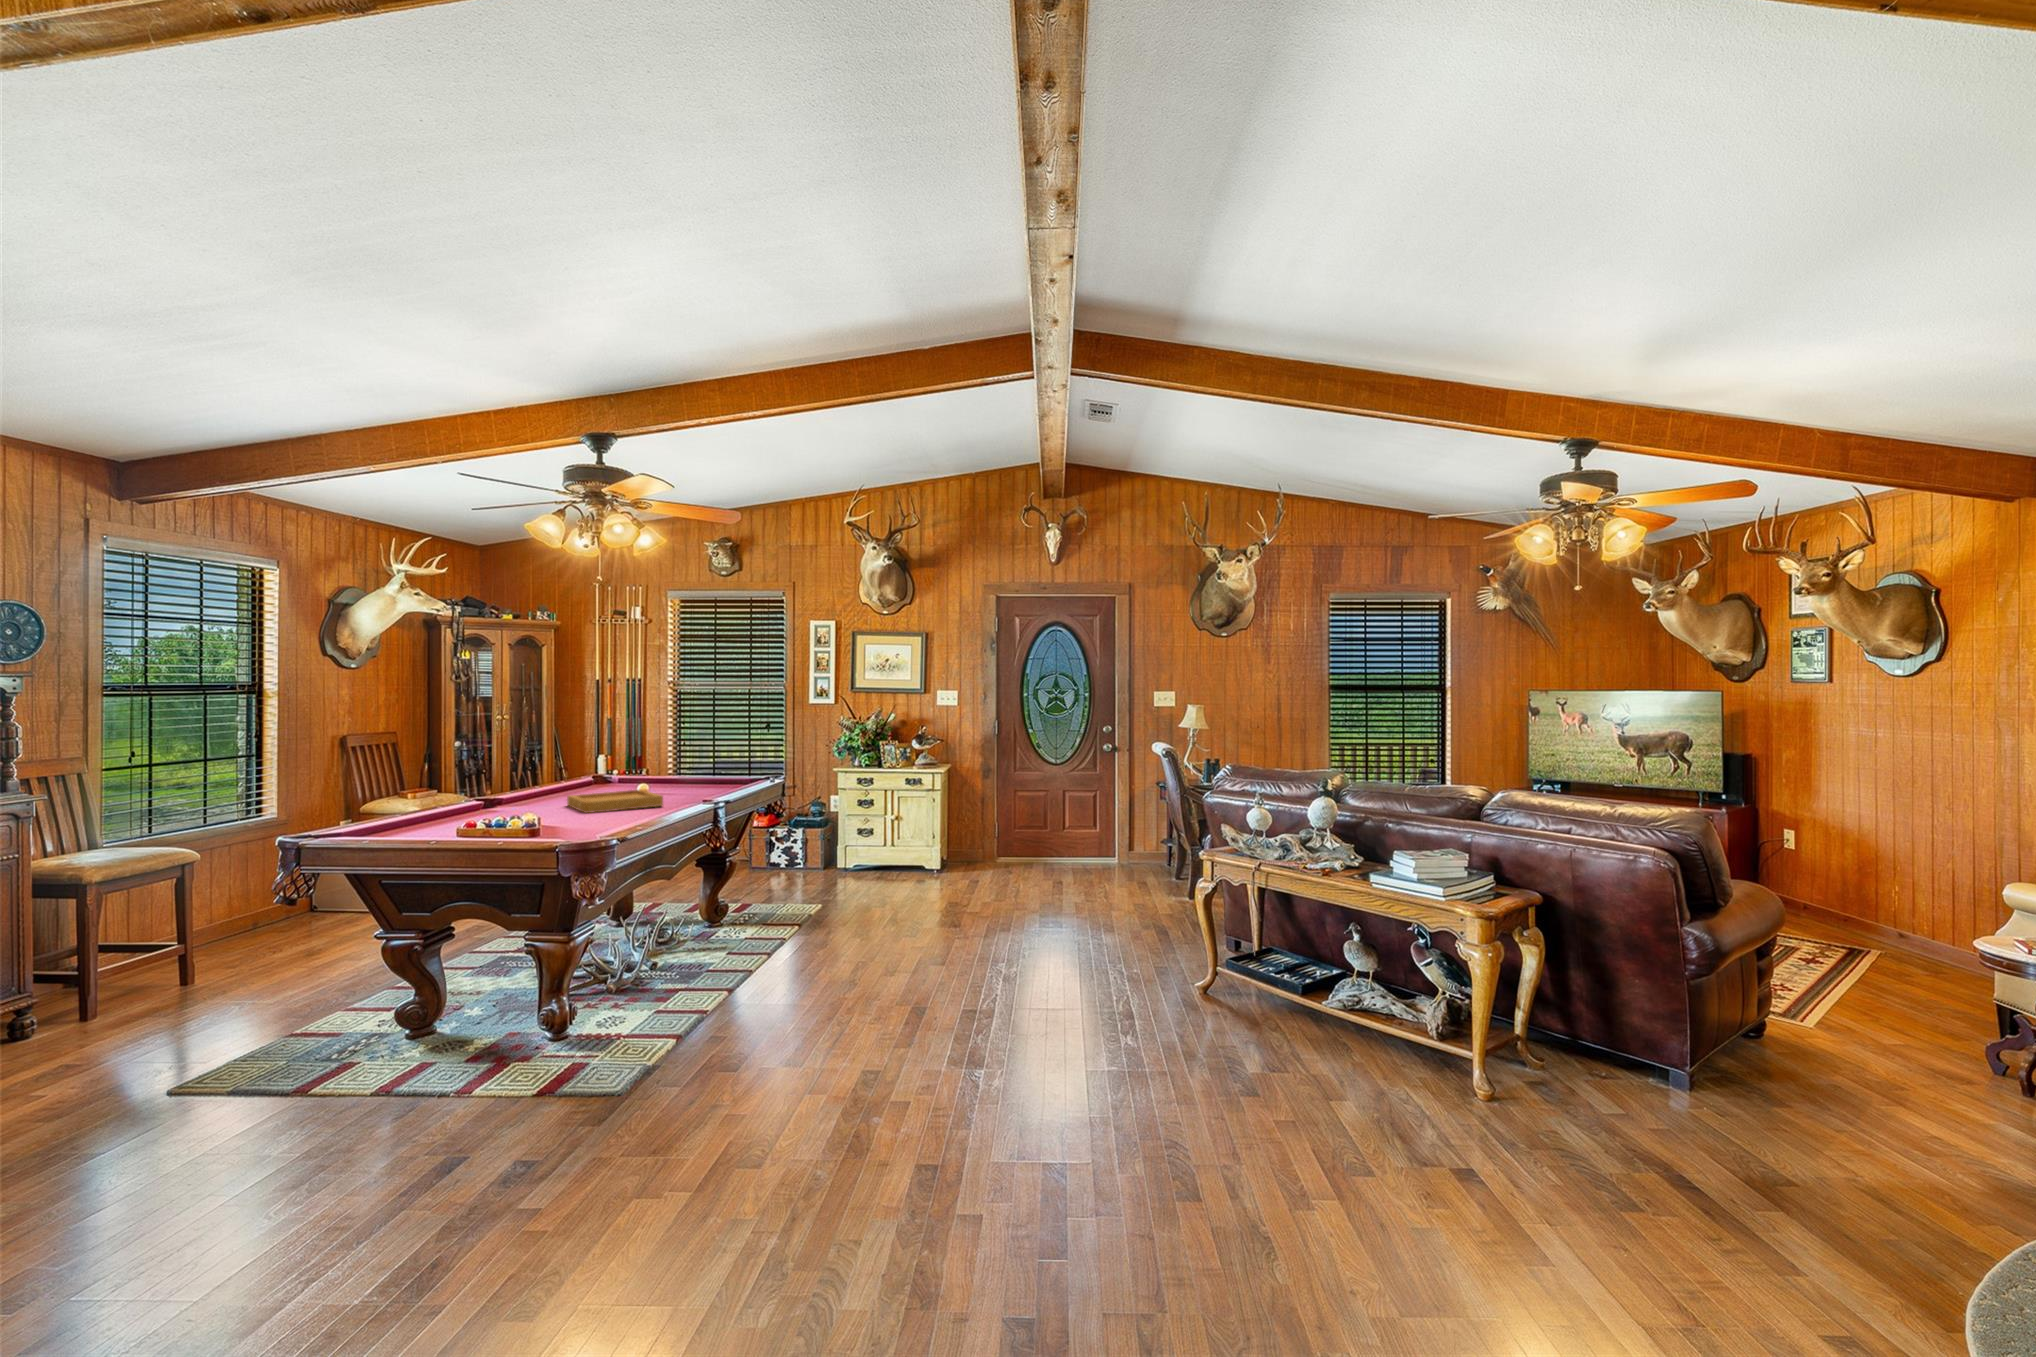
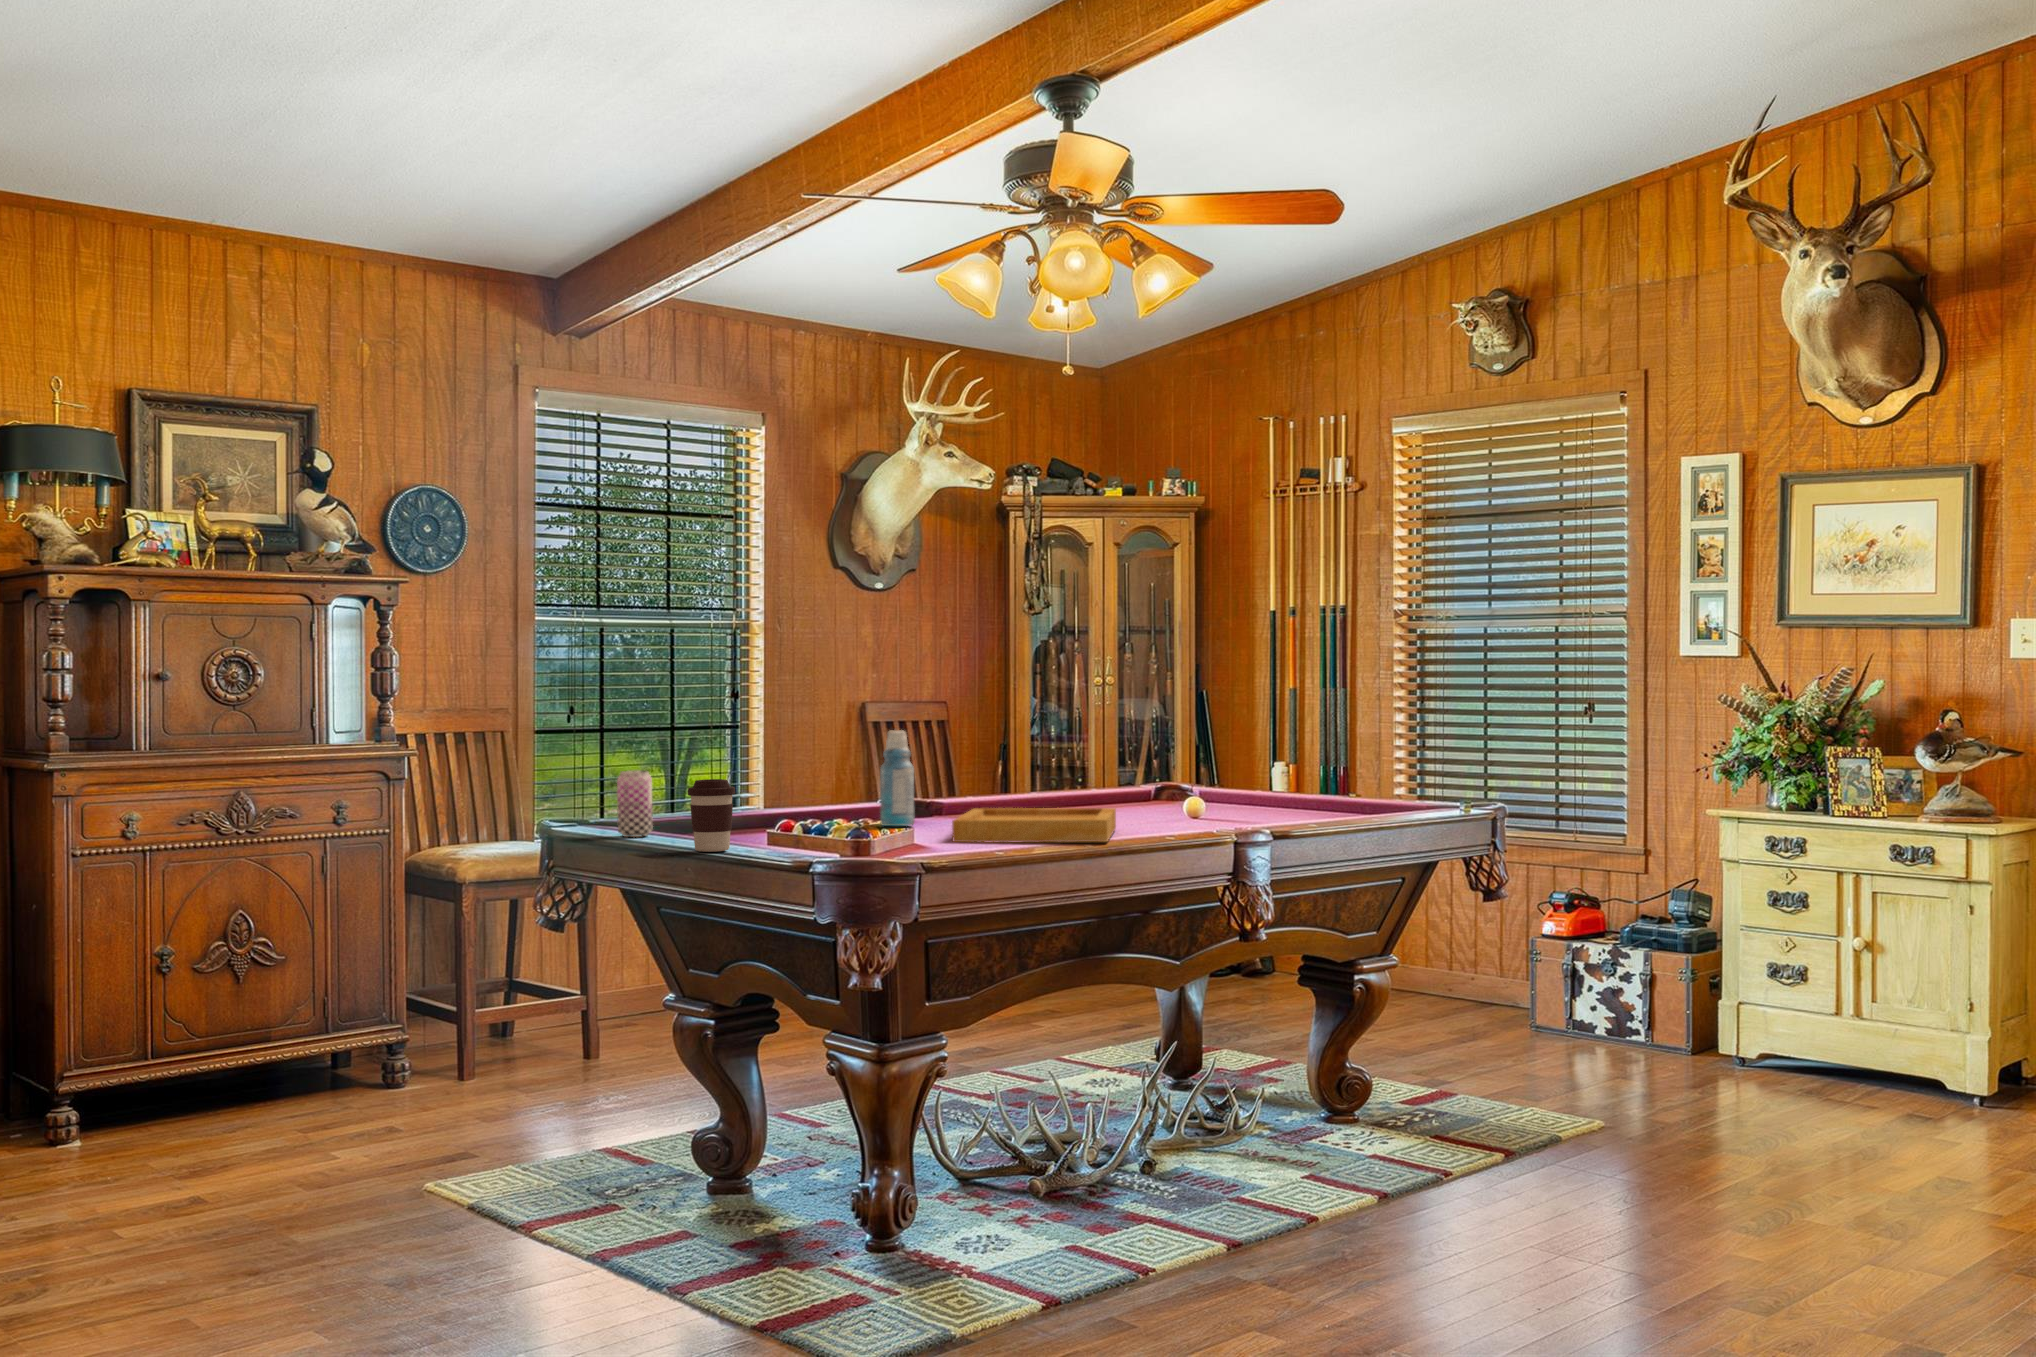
bottle: none [507,758,532,809] -> present [880,730,915,826]
beer can: none [379,790,403,829] -> present [617,770,653,837]
coffee cup: none [464,792,493,831] -> present [688,779,735,852]

